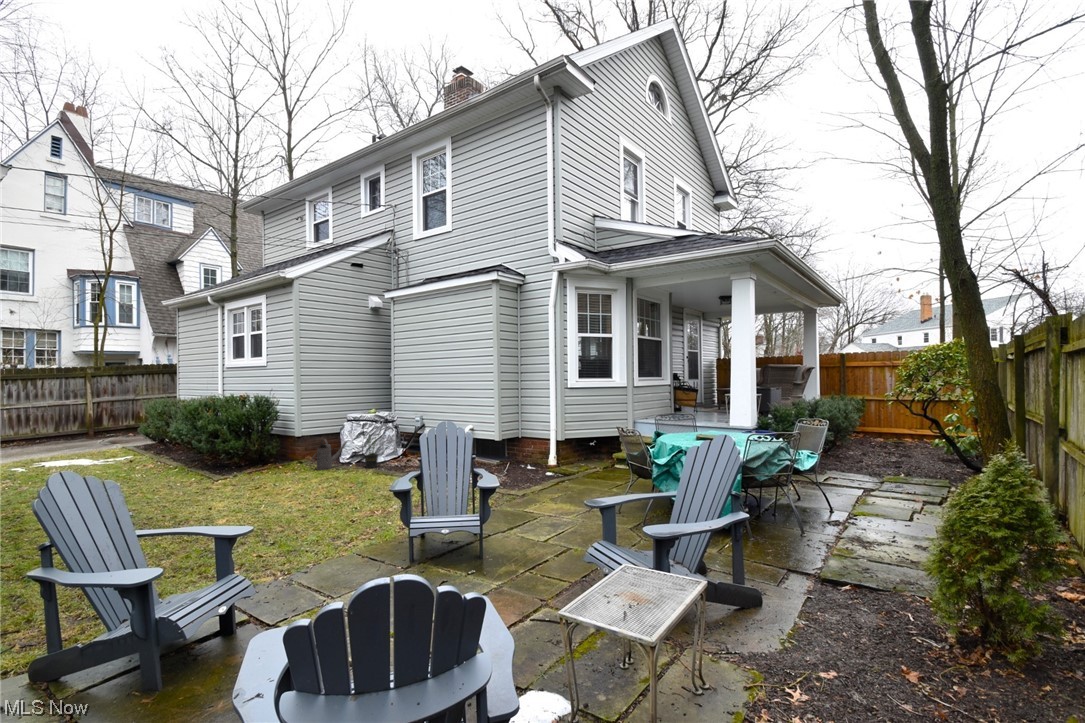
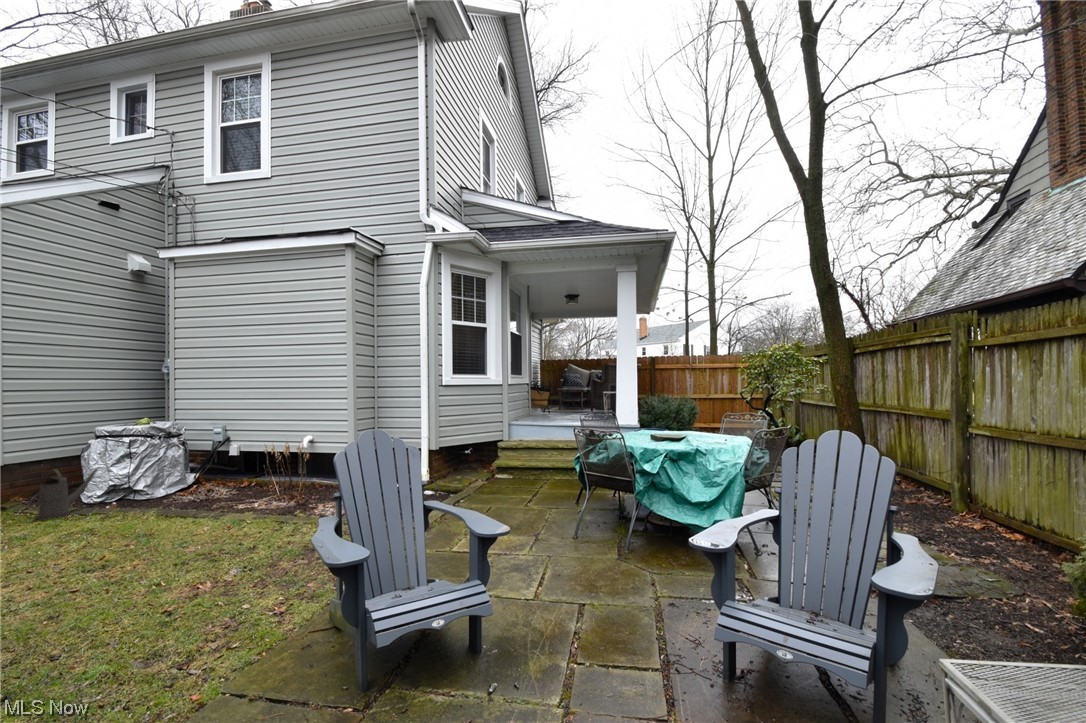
potted plant: present [364,434,378,468] -> none [121,450,167,507]

